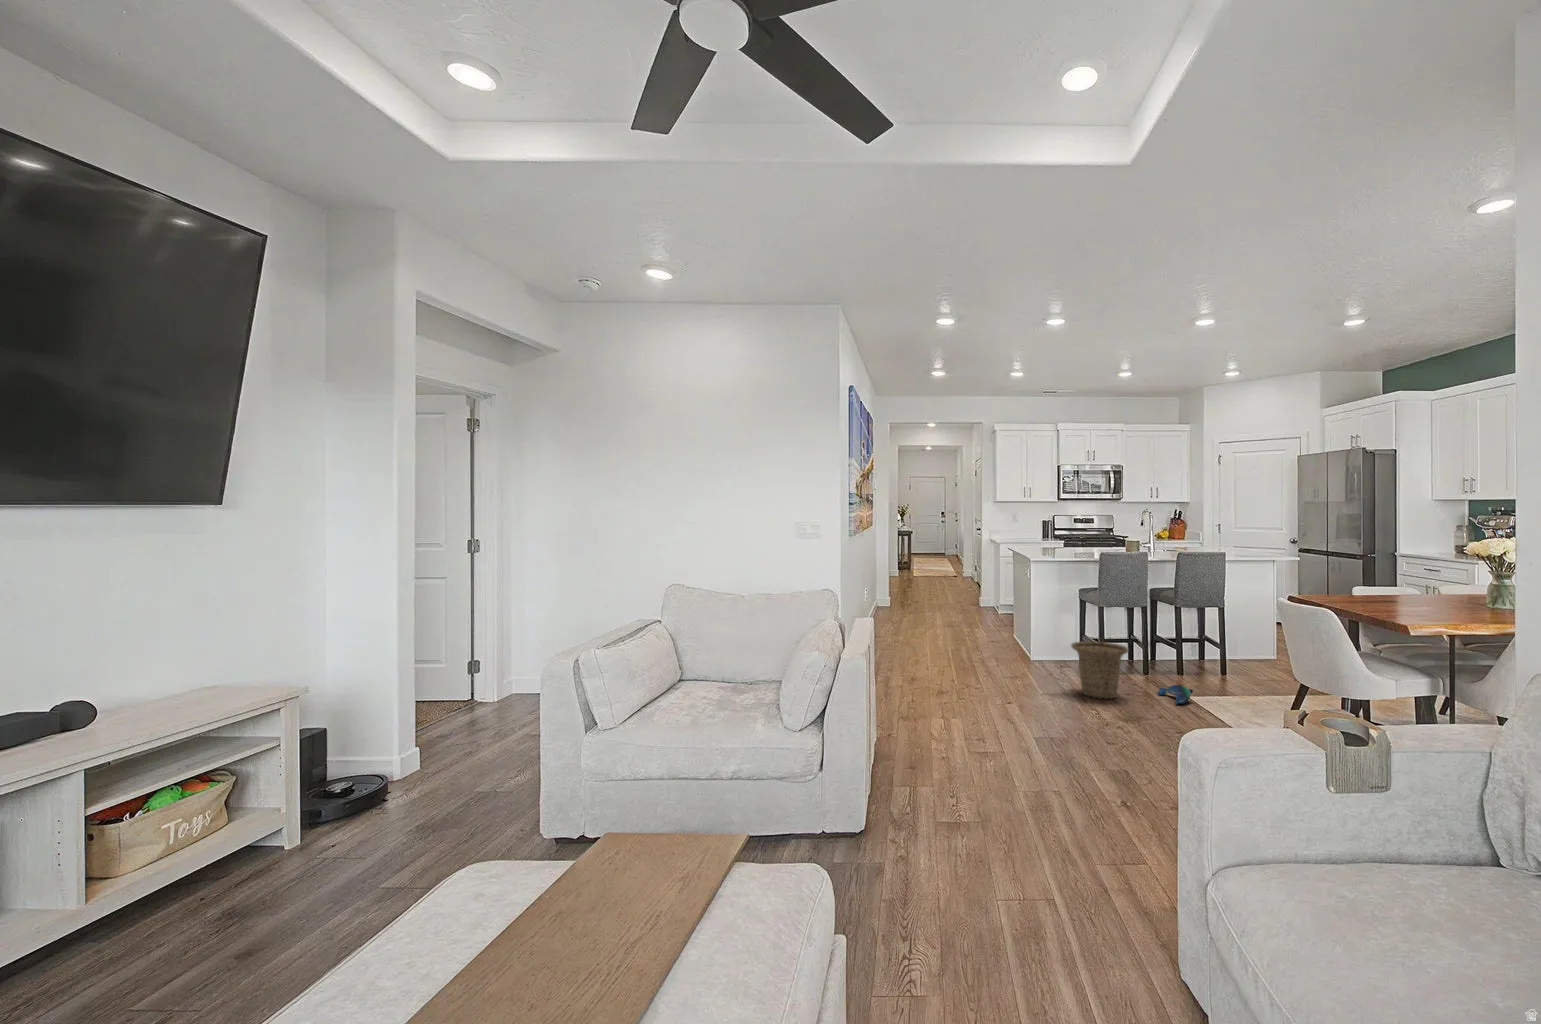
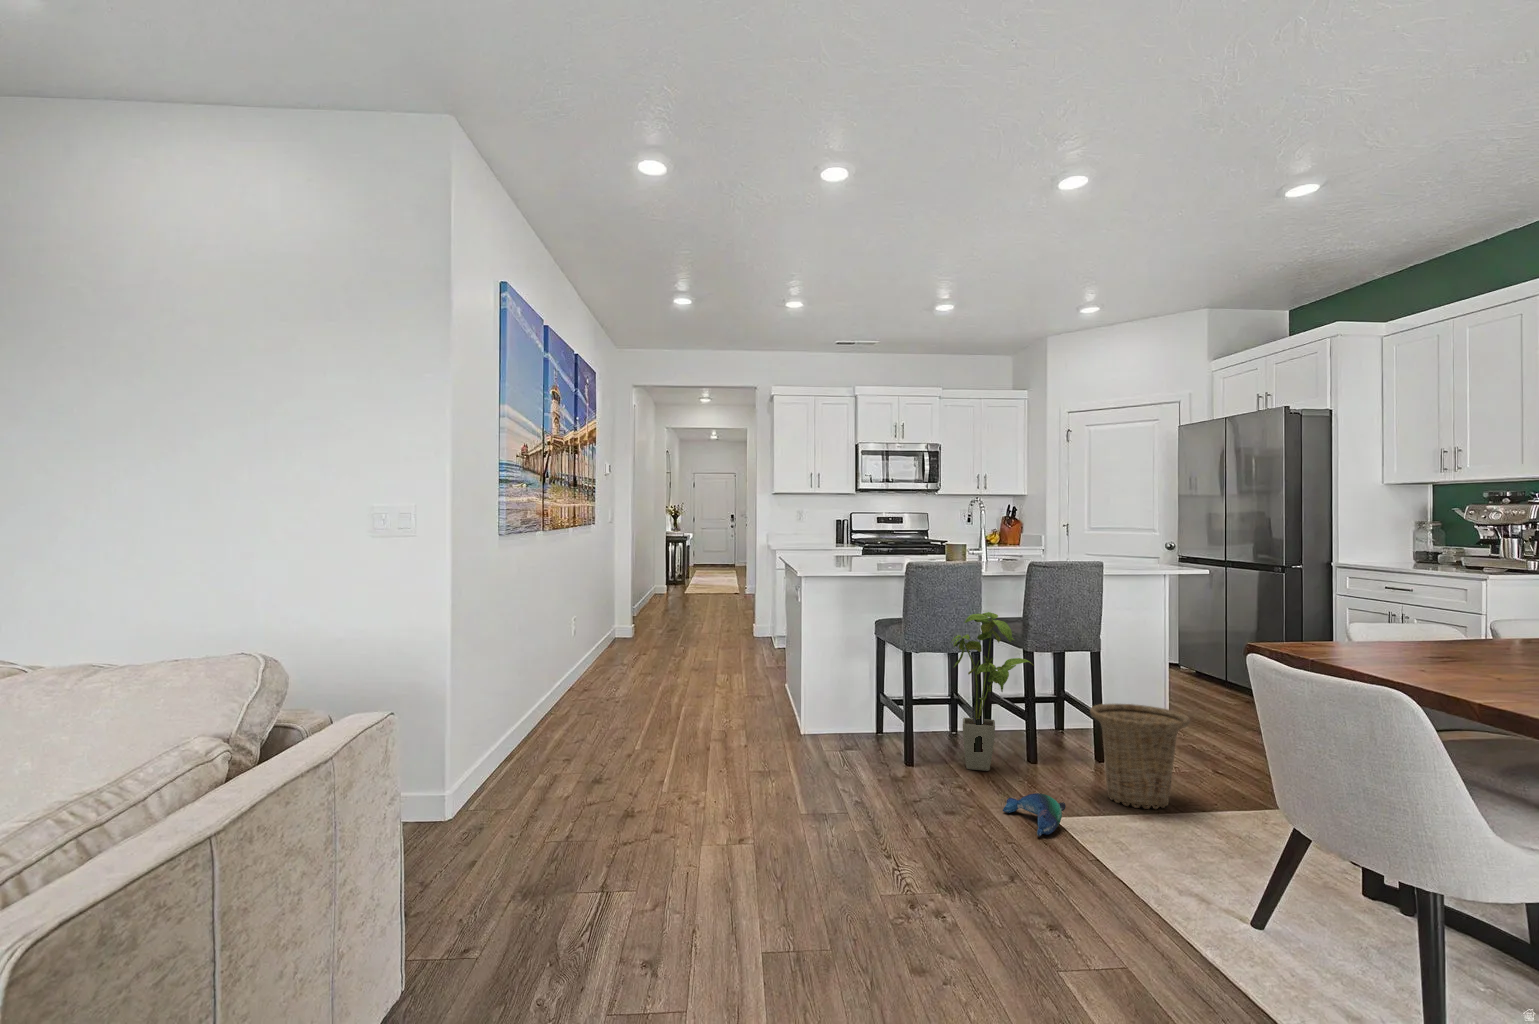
house plant: none [1126,588,1180,677] -> present [951,612,1034,771]
basket: present [1071,641,1128,699] -> present [1090,704,1190,809]

